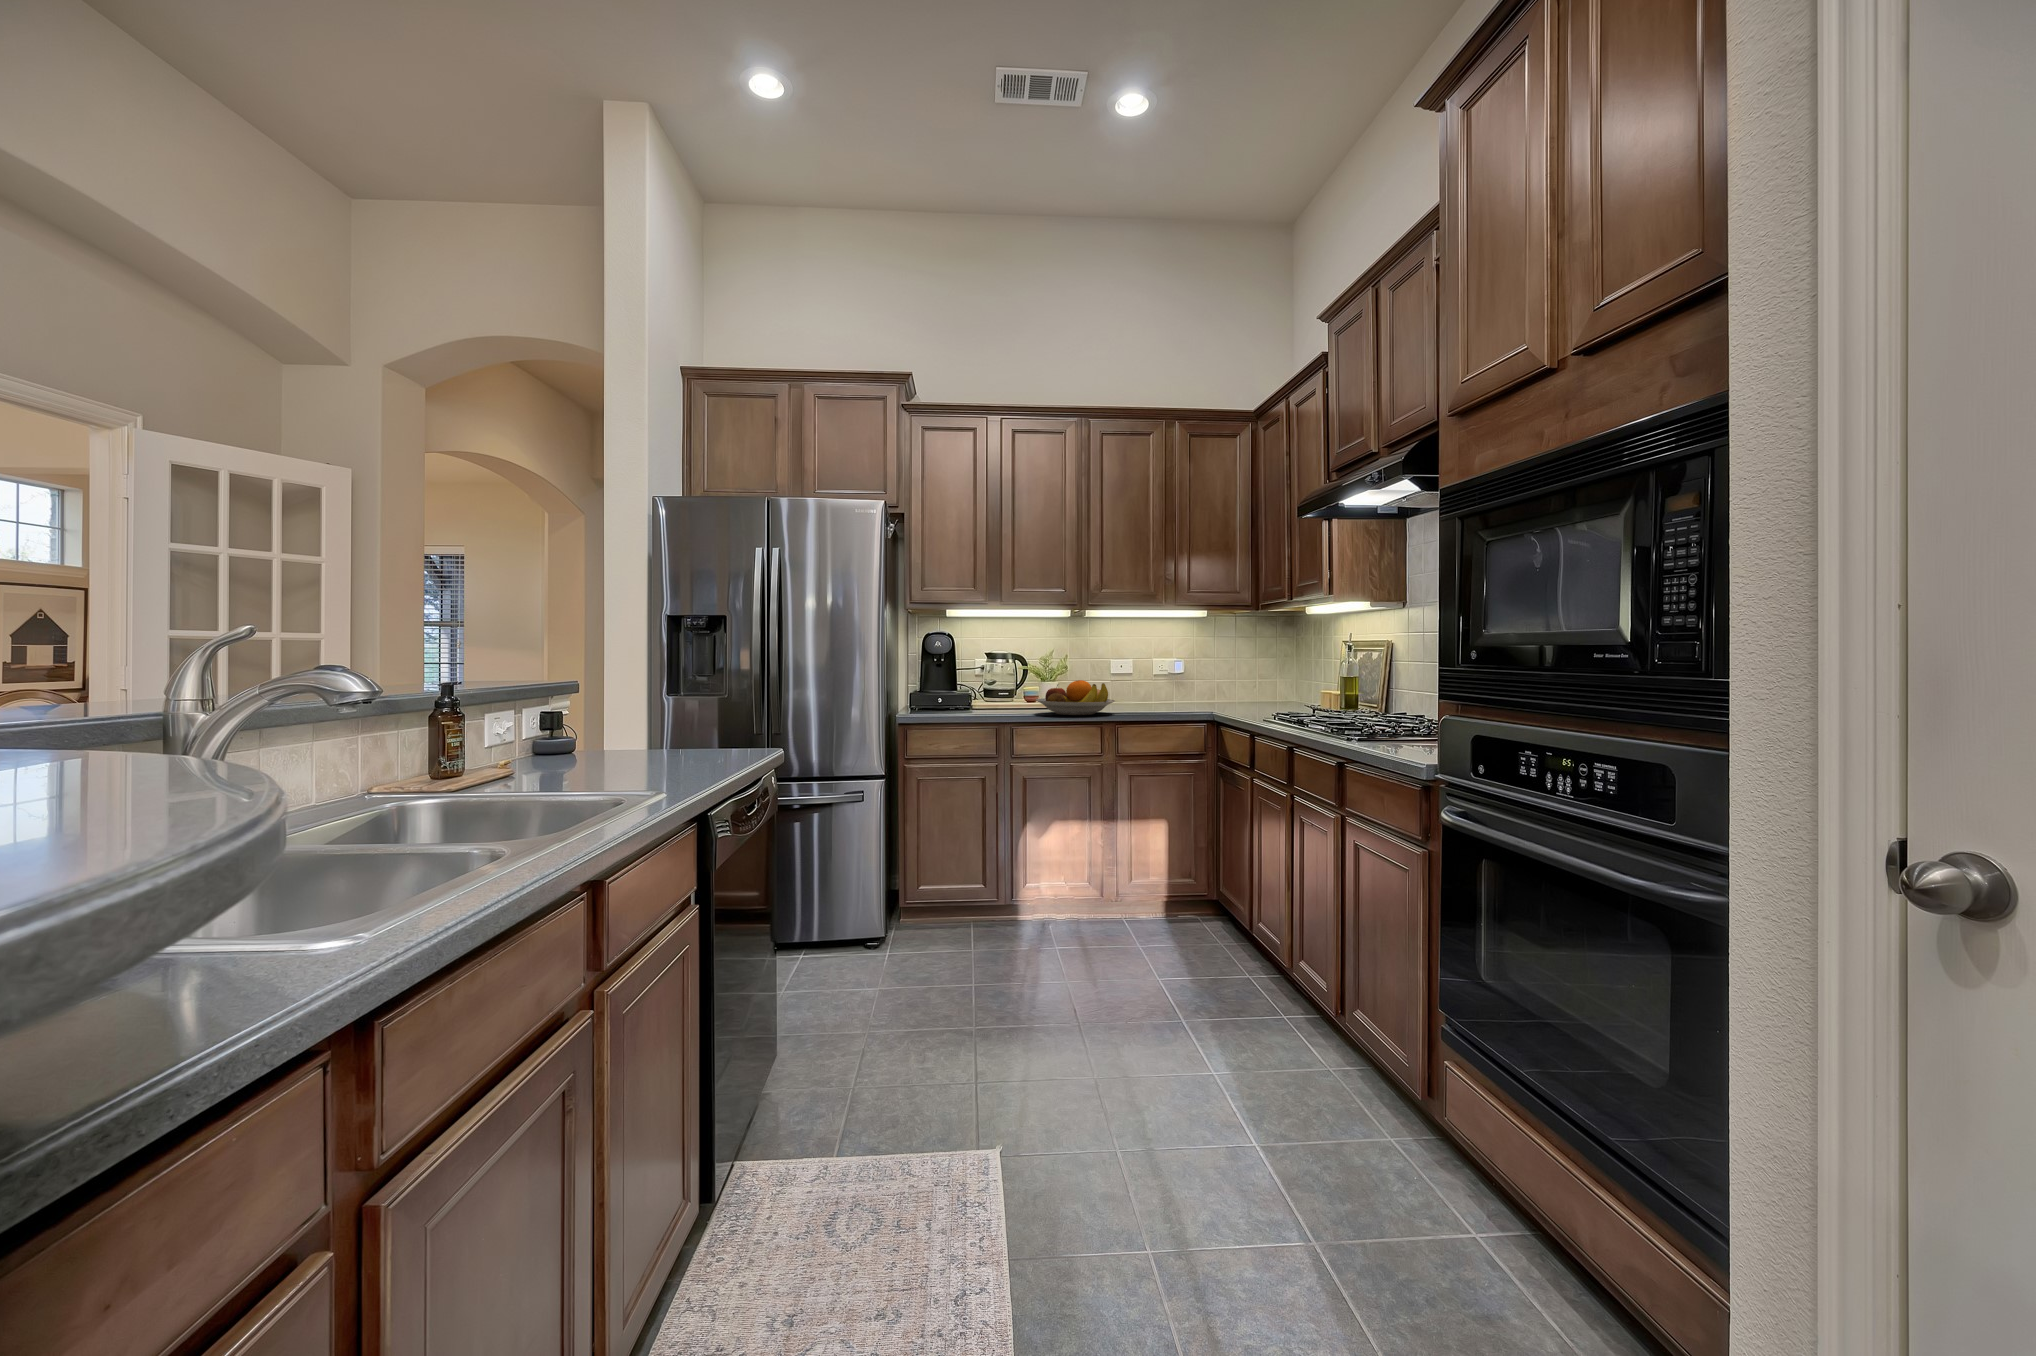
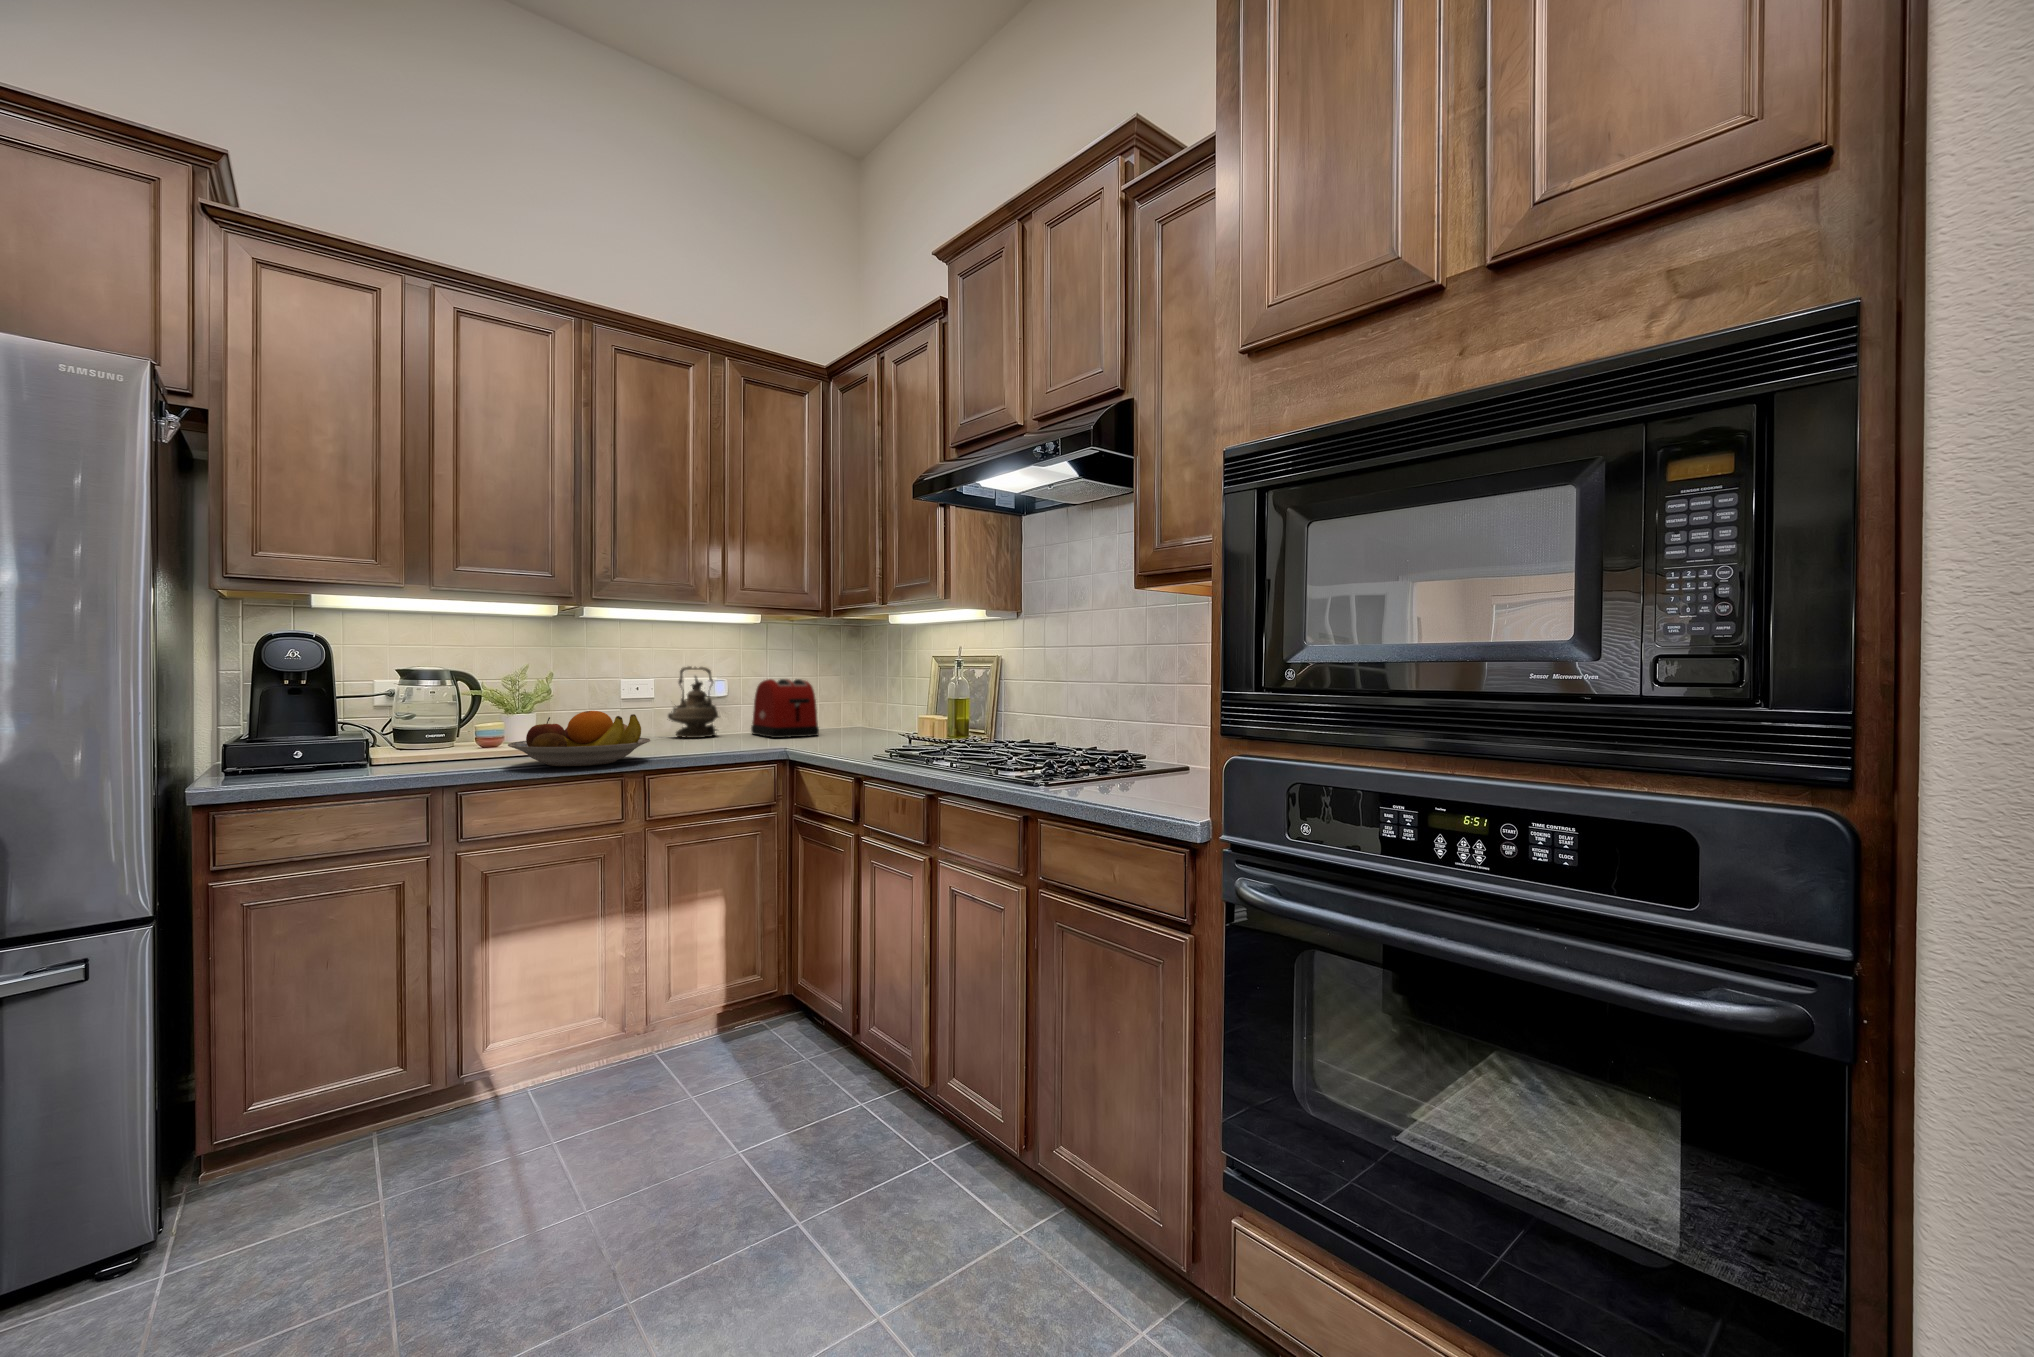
teapot: none [1123,651,1174,704] -> present [668,666,719,738]
toaster: none [1197,660,1246,706] -> present [751,679,819,738]

